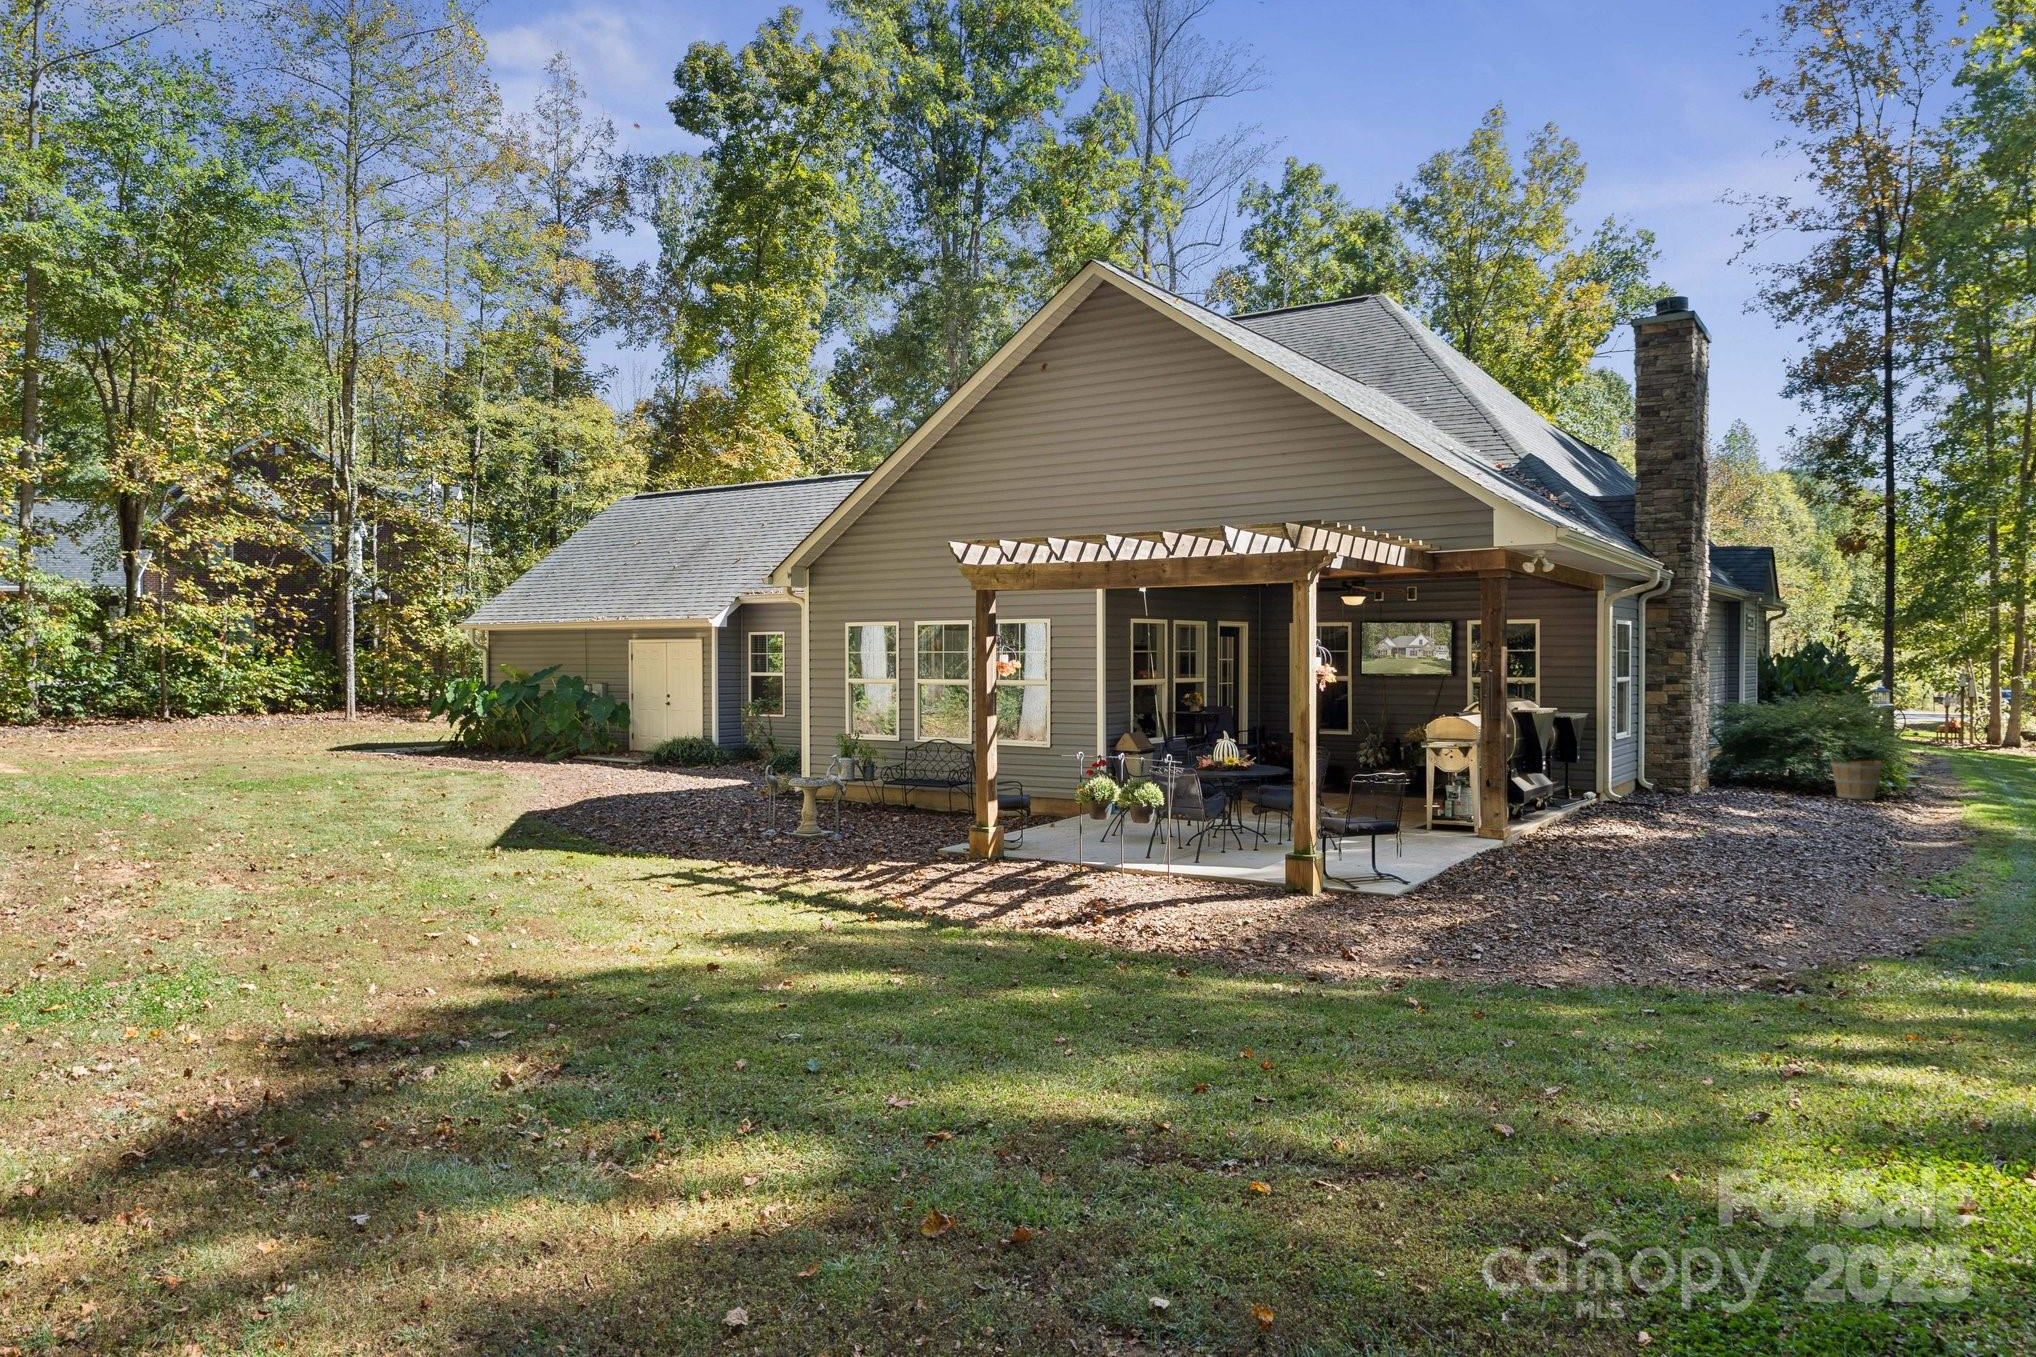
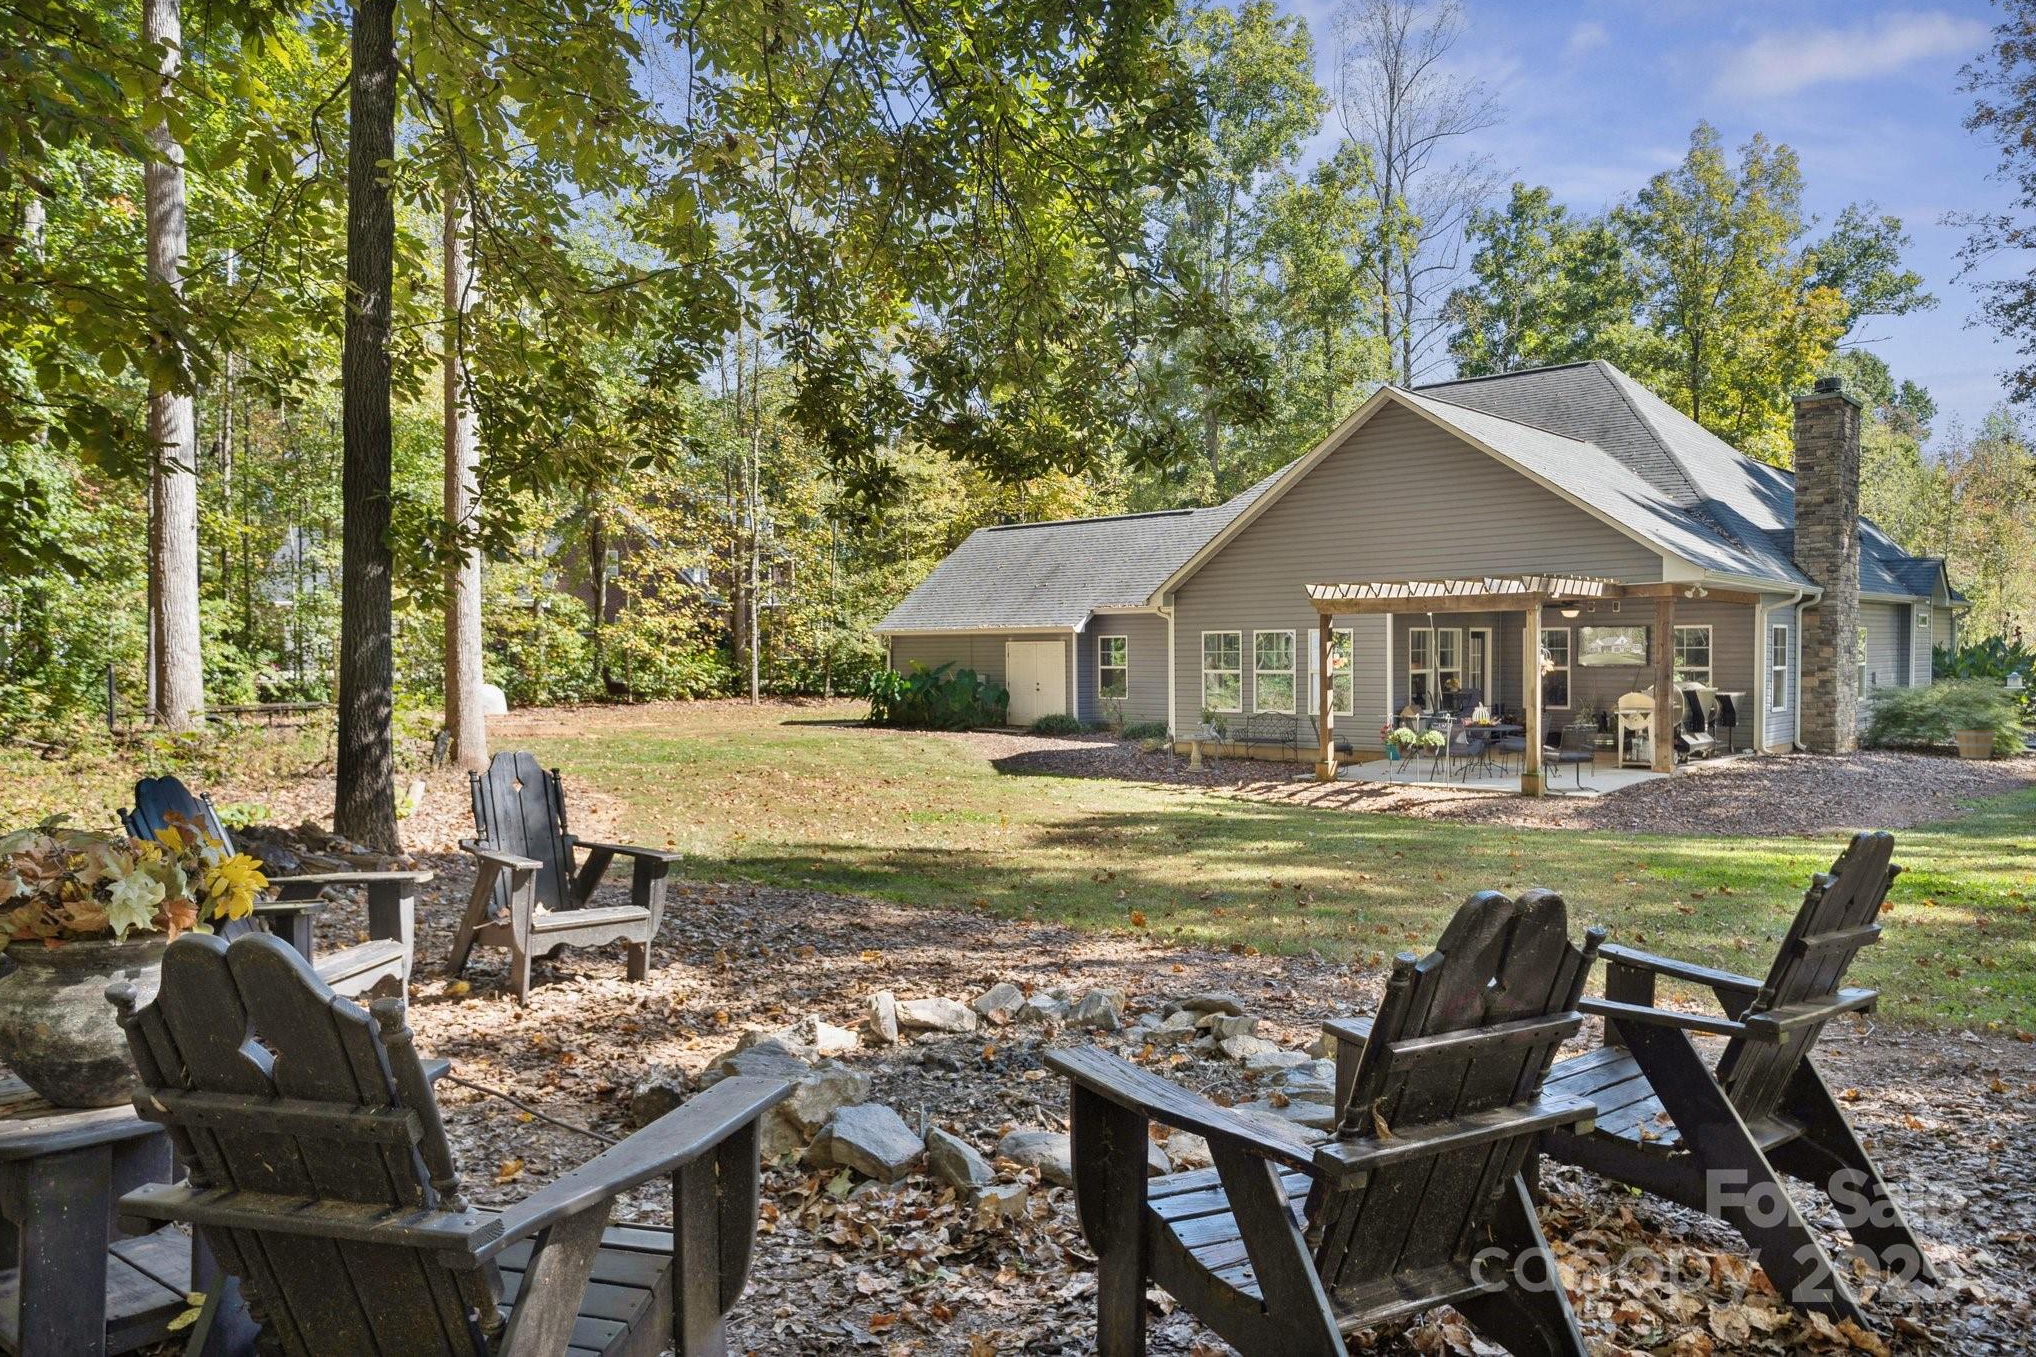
lounge chair: none [100,670,175,722] -> present [602,666,647,703]

